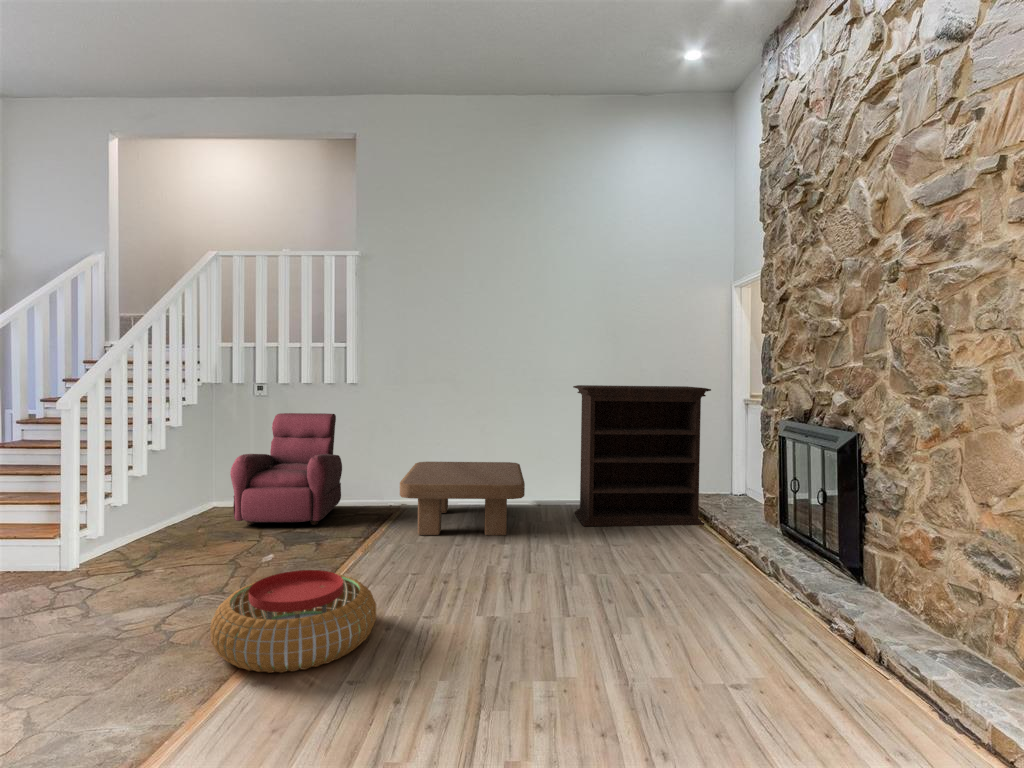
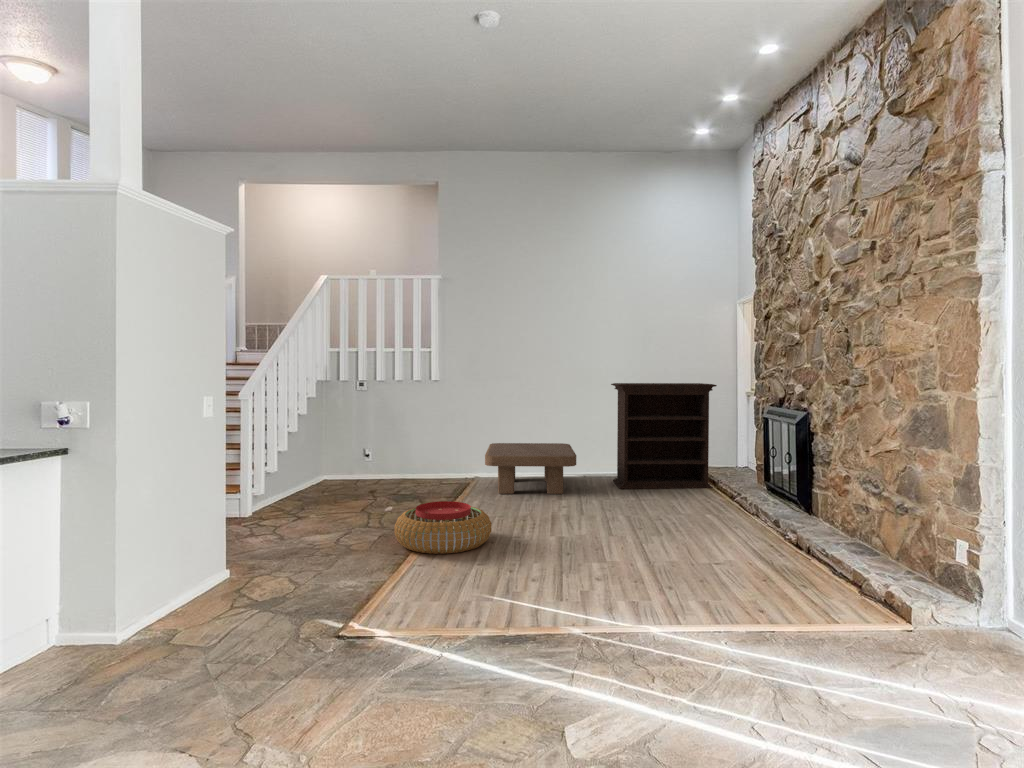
armchair: present [230,413,342,525] -> none [360,407,434,488]

